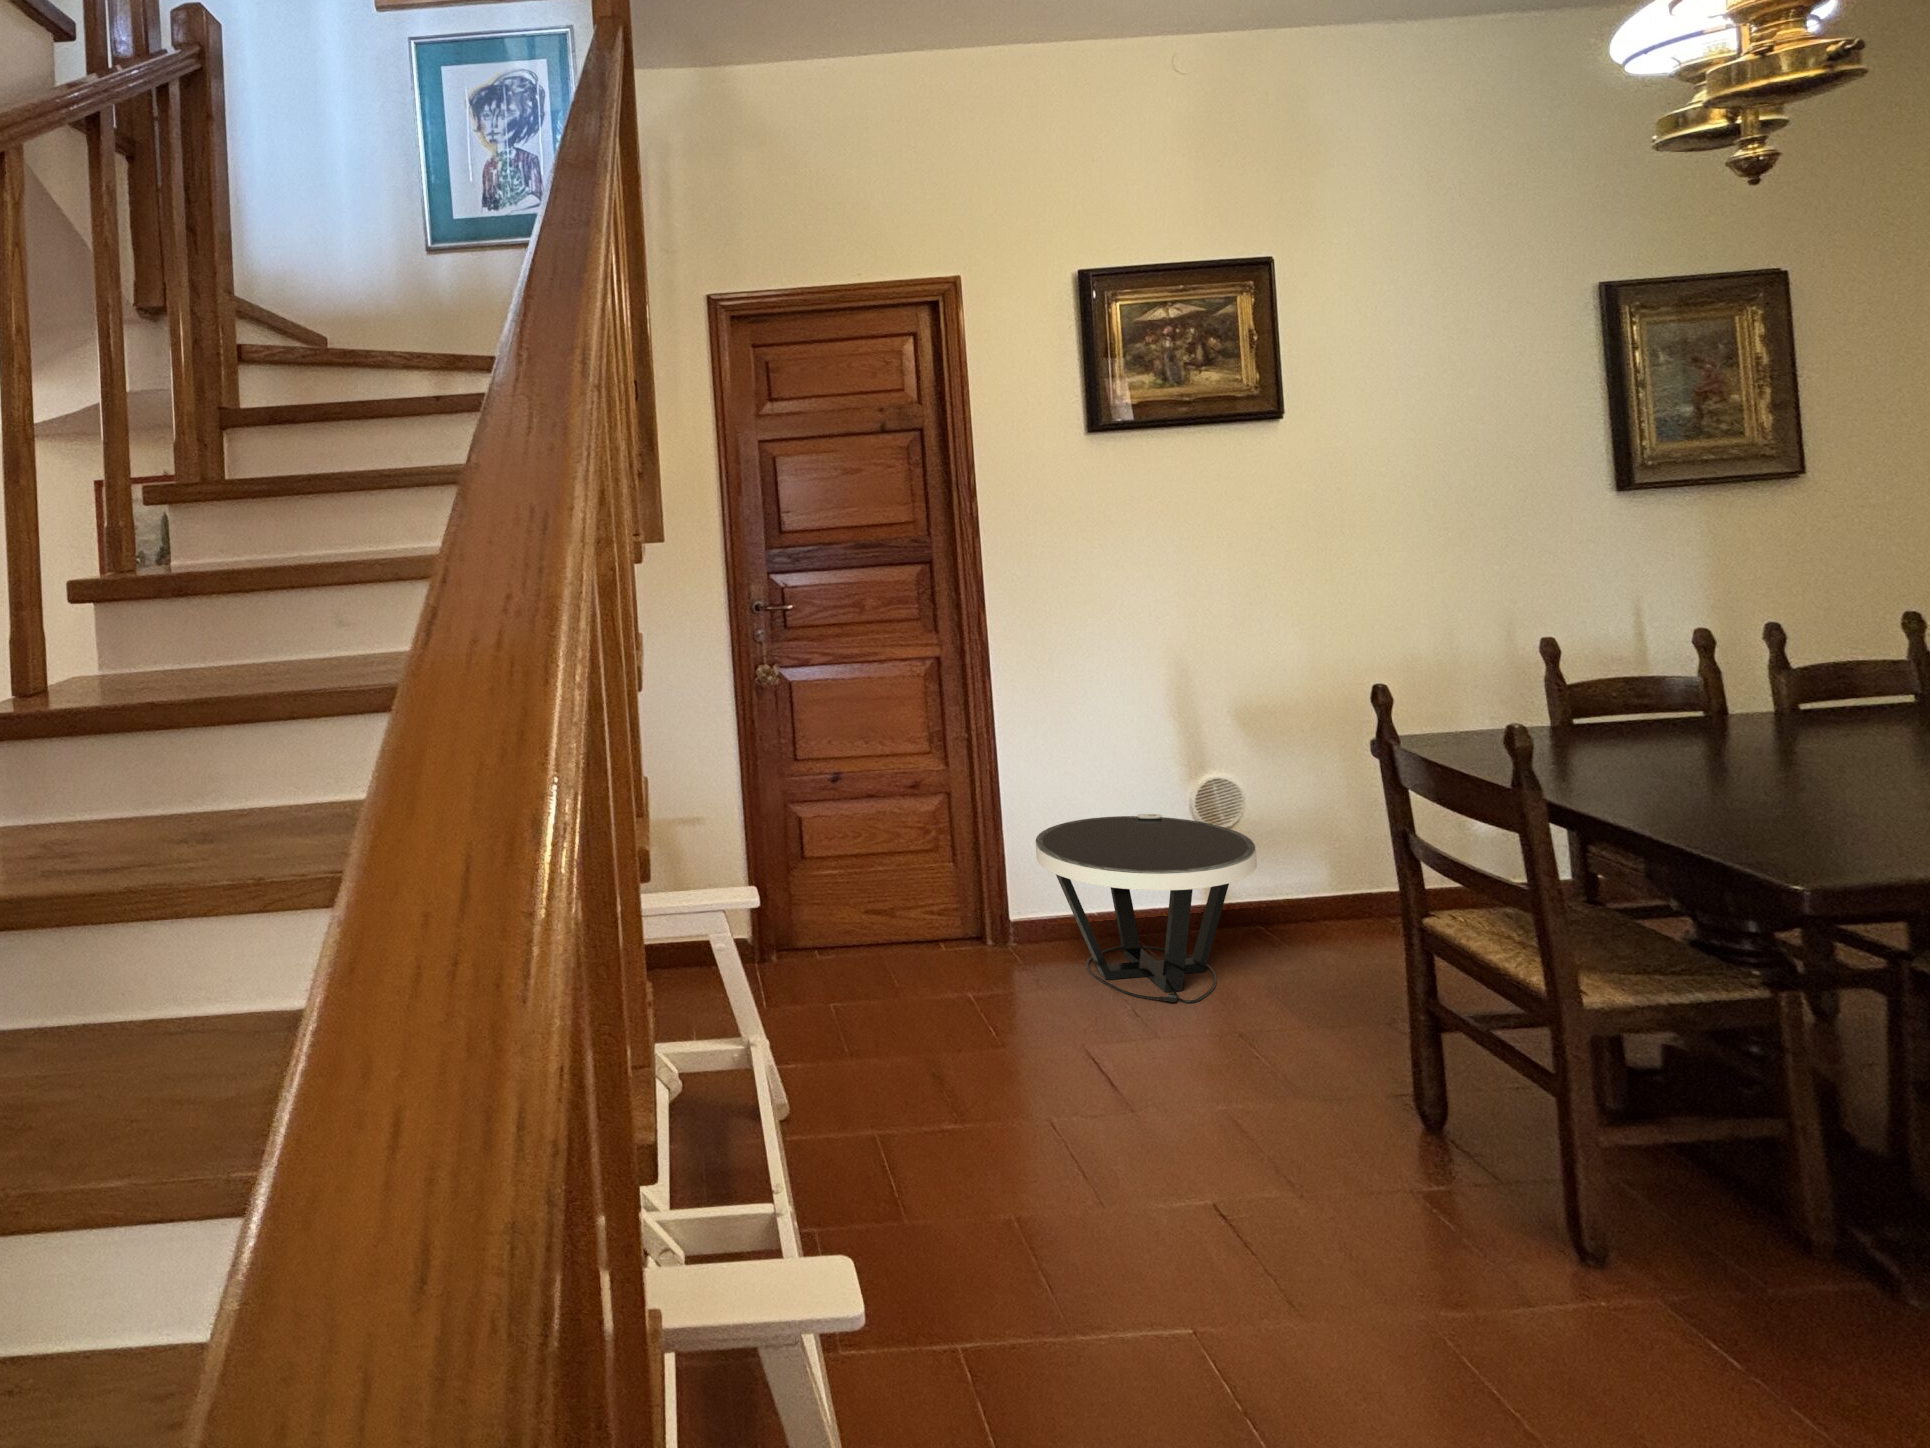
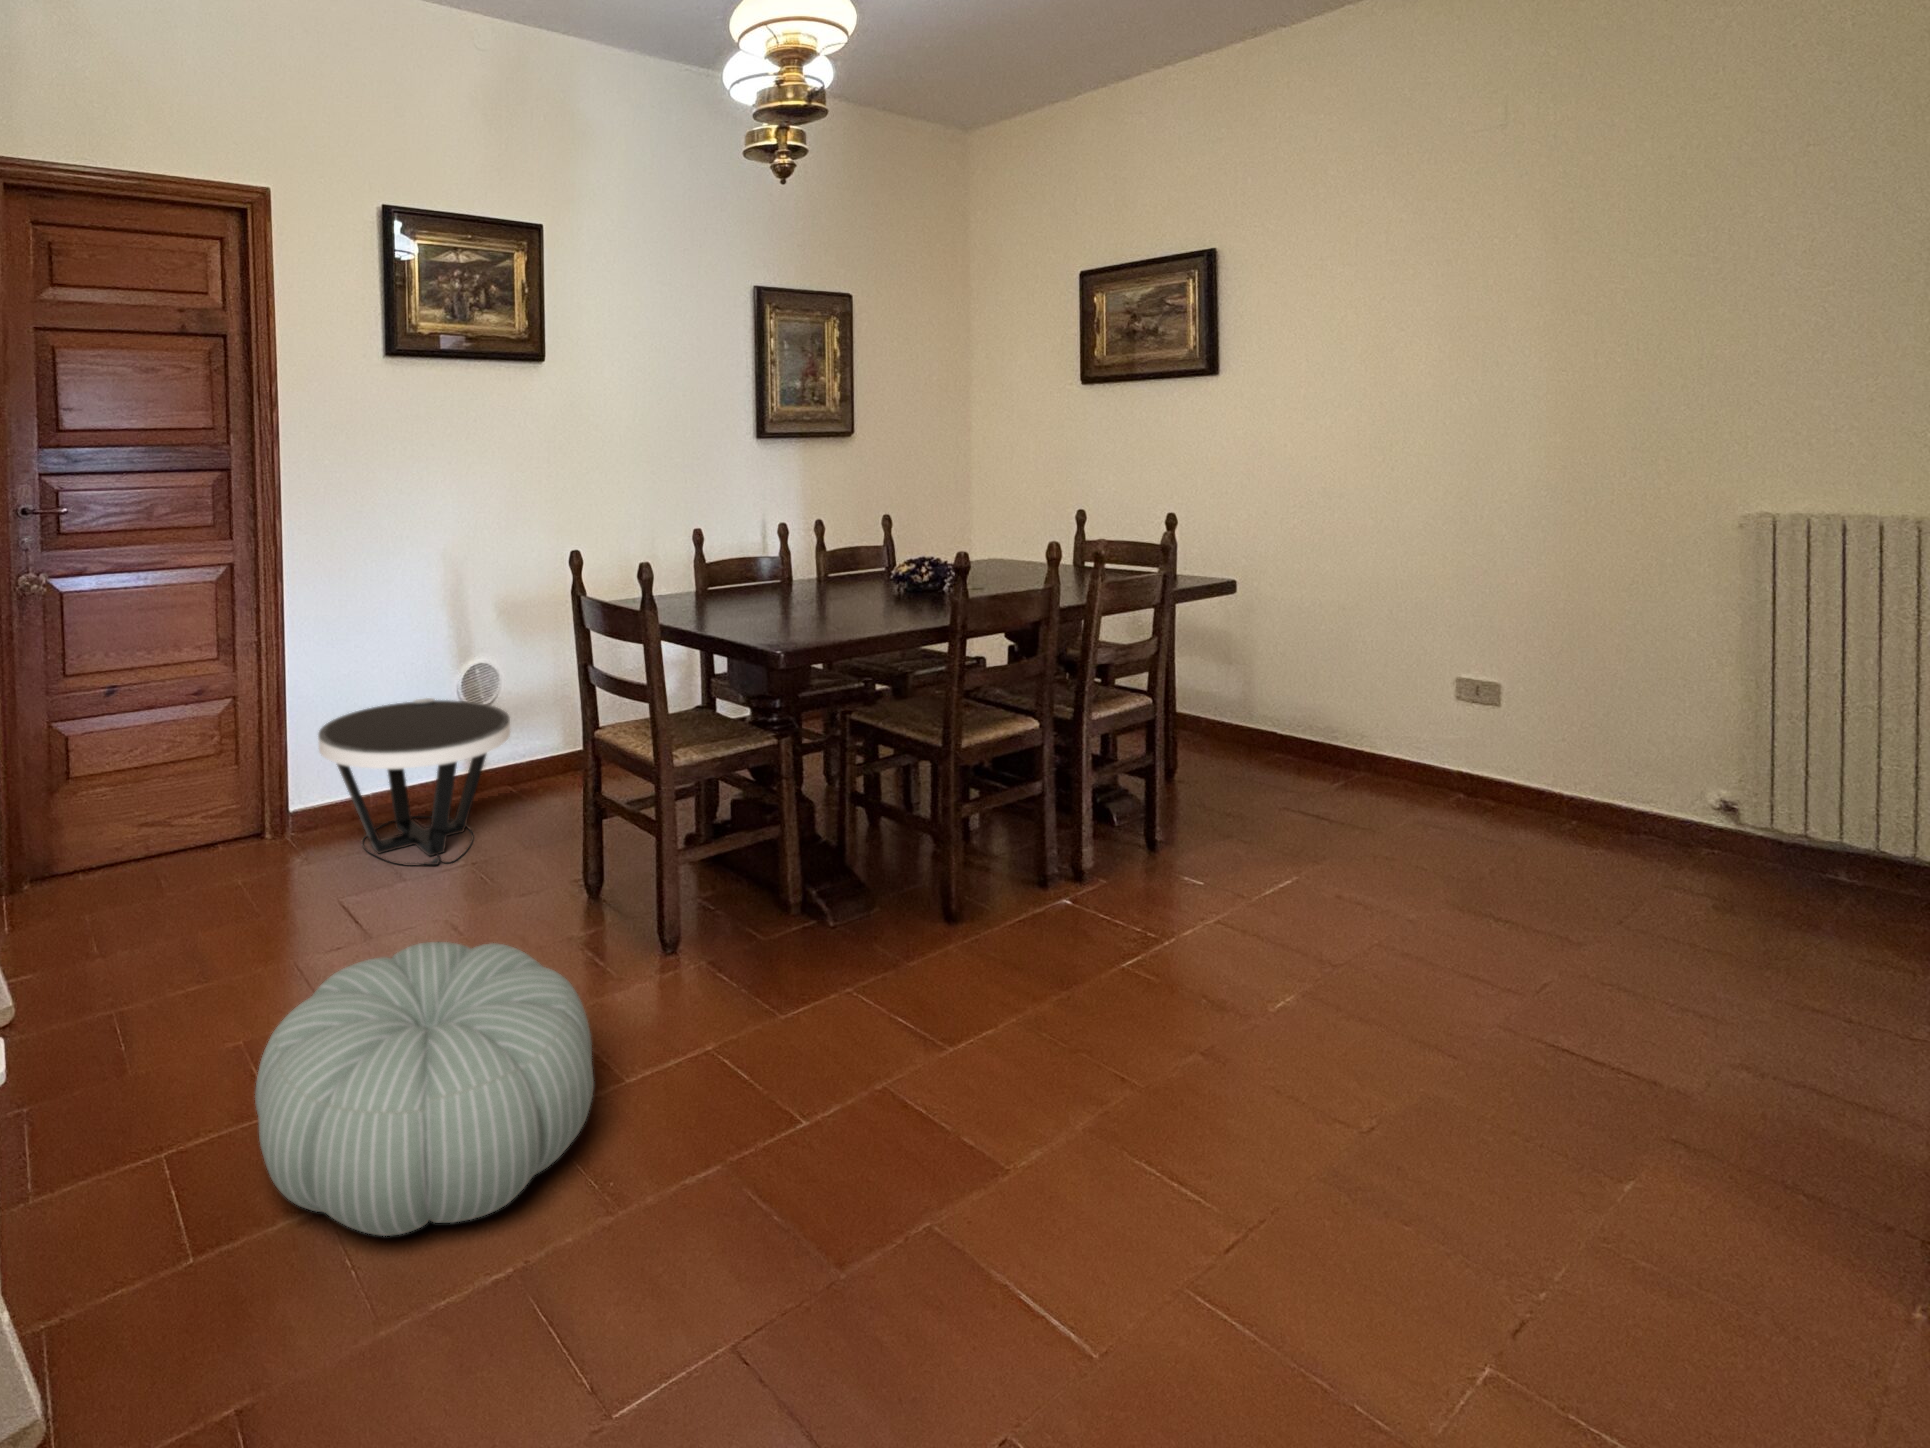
pouf: none [1013,1067,1360,1331] -> present [255,942,594,1236]

